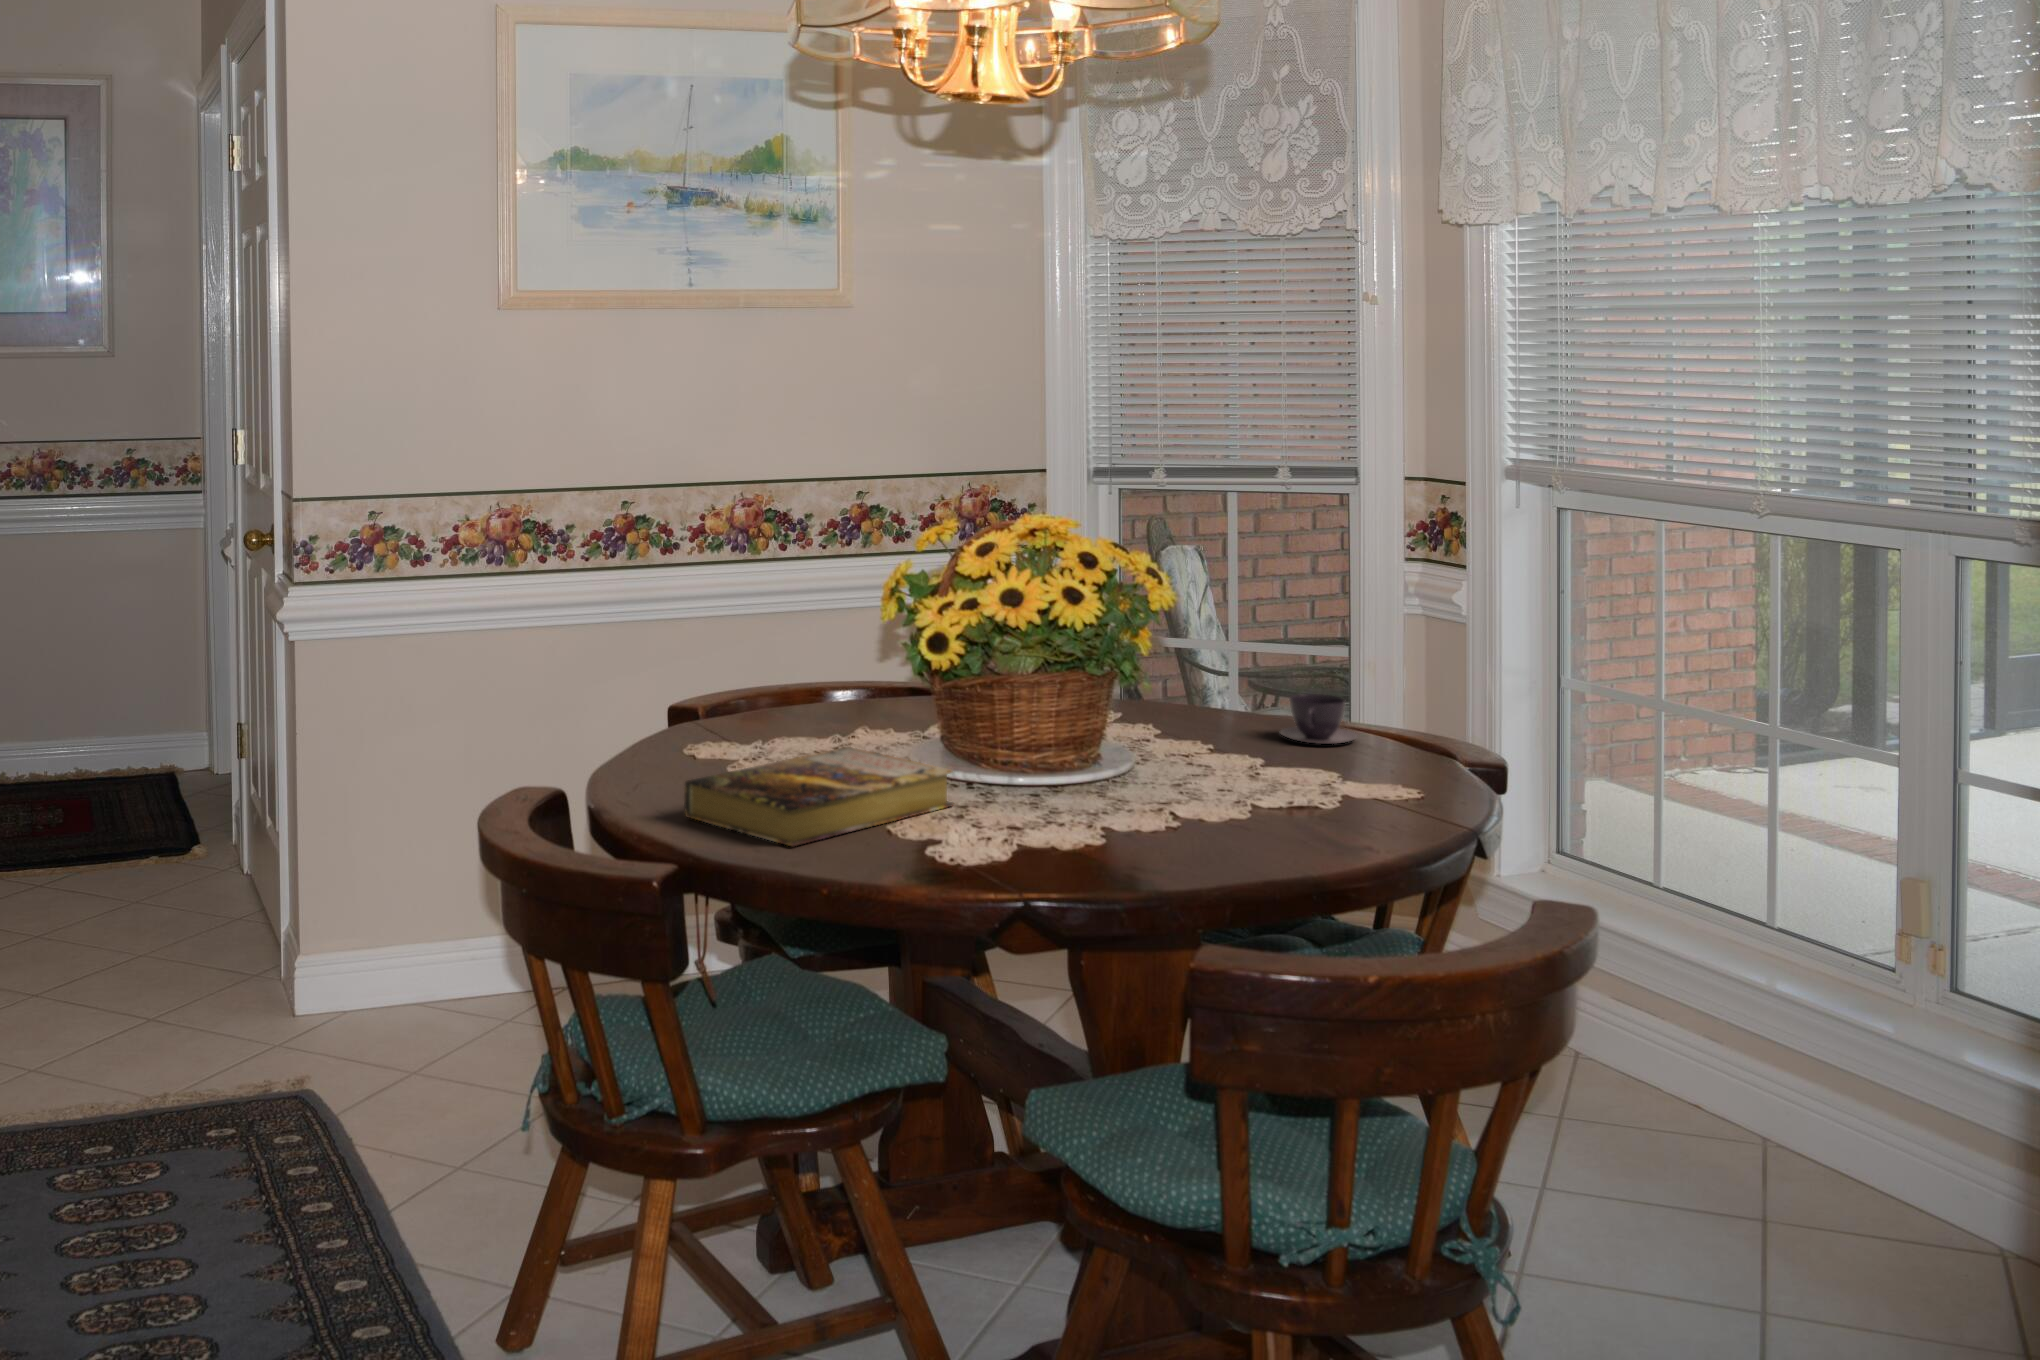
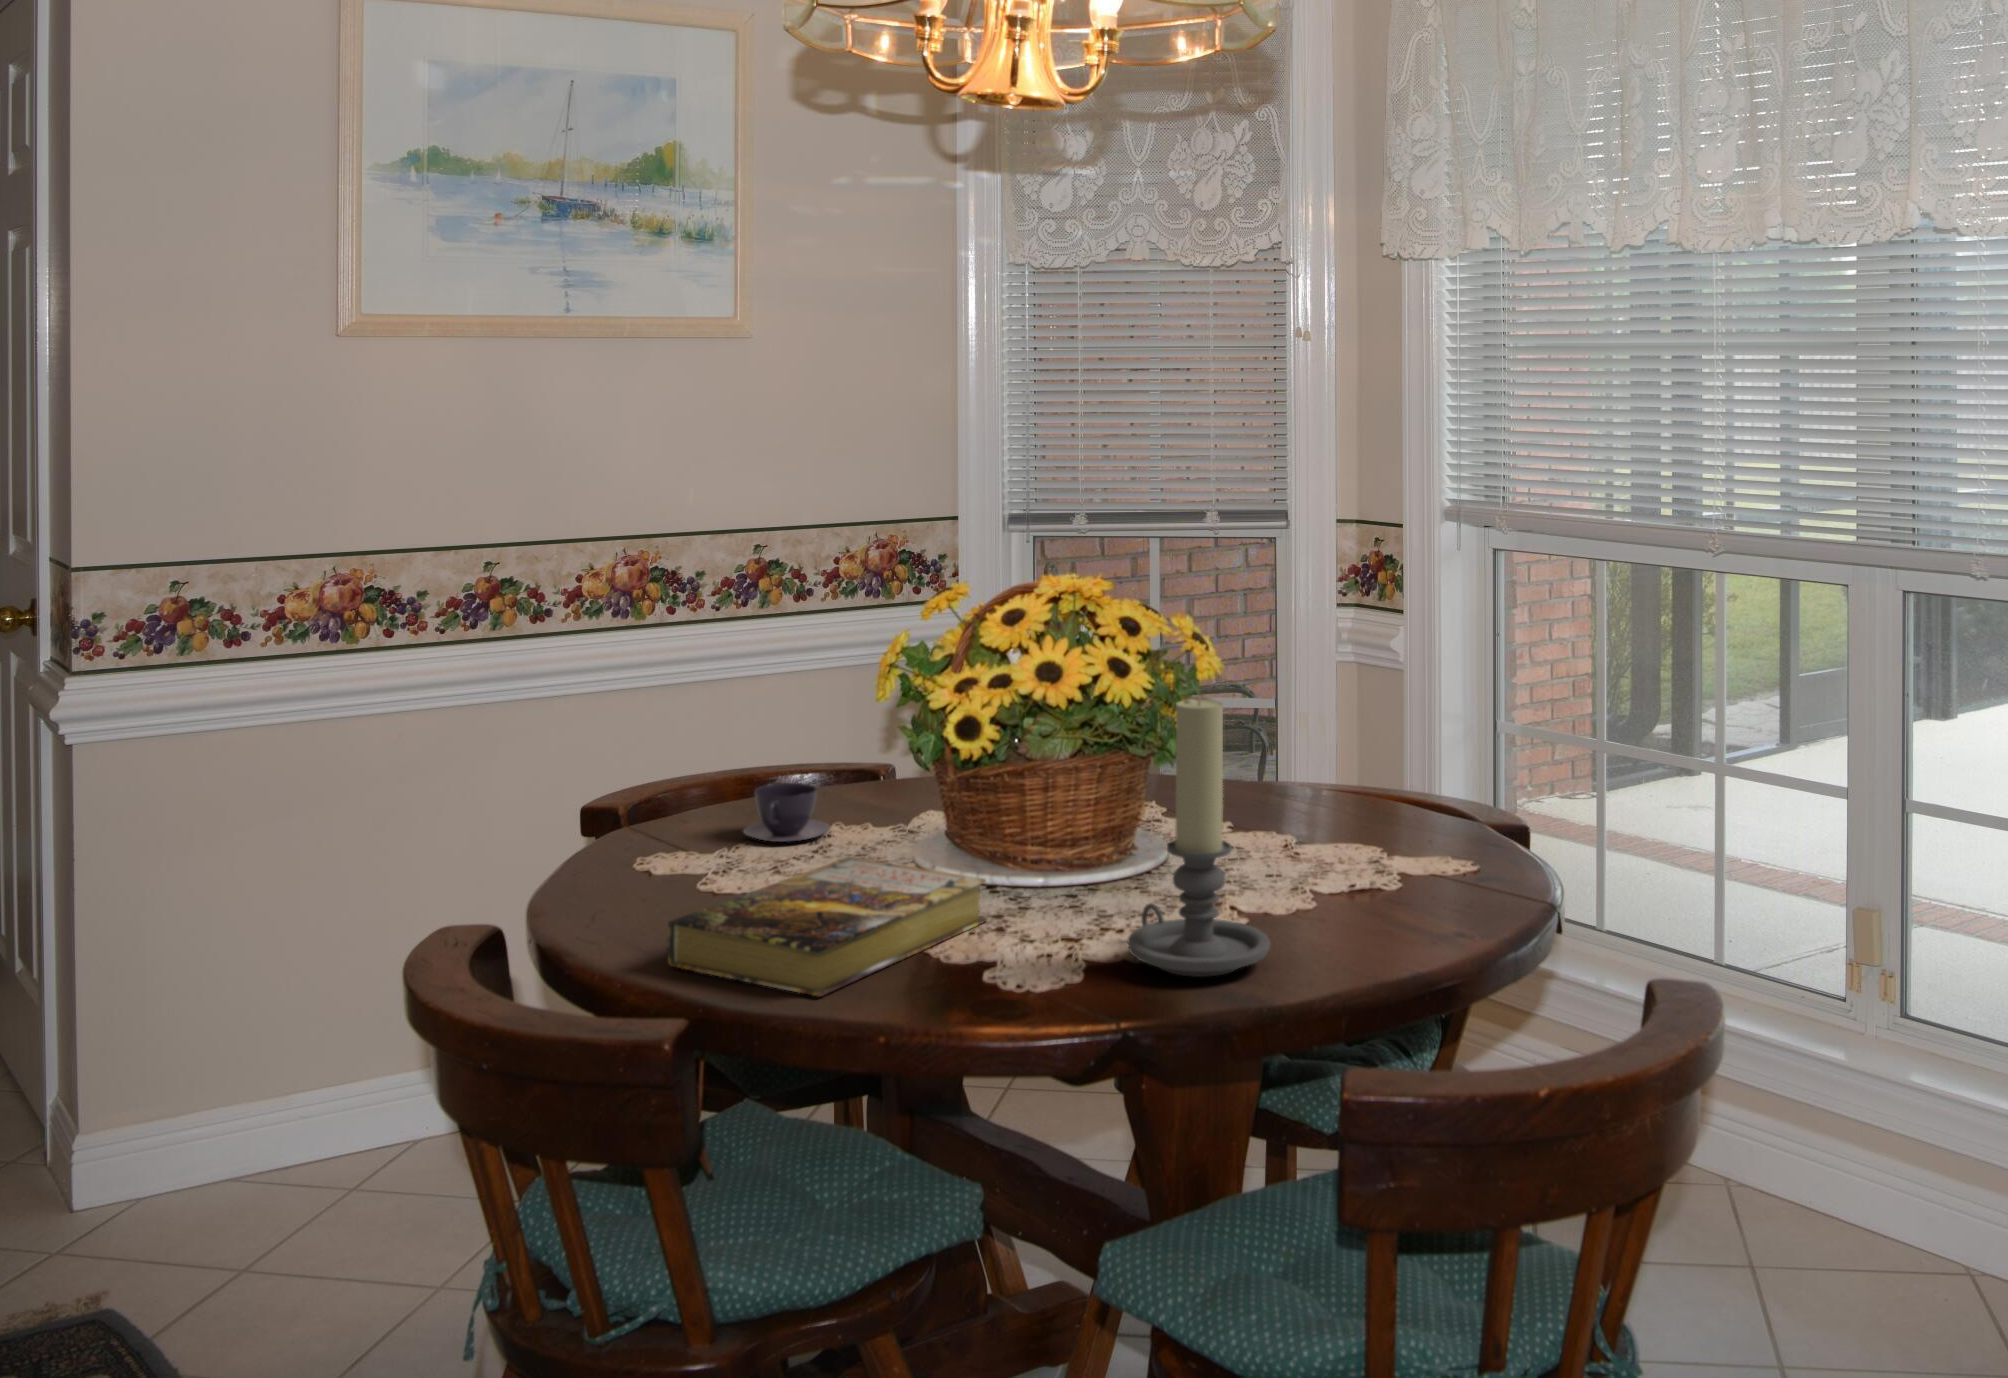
candle holder: none [1054,619,1180,859] -> present [1128,698,1270,977]
teacup: present [1280,694,1358,744] -> present [743,783,830,842]

